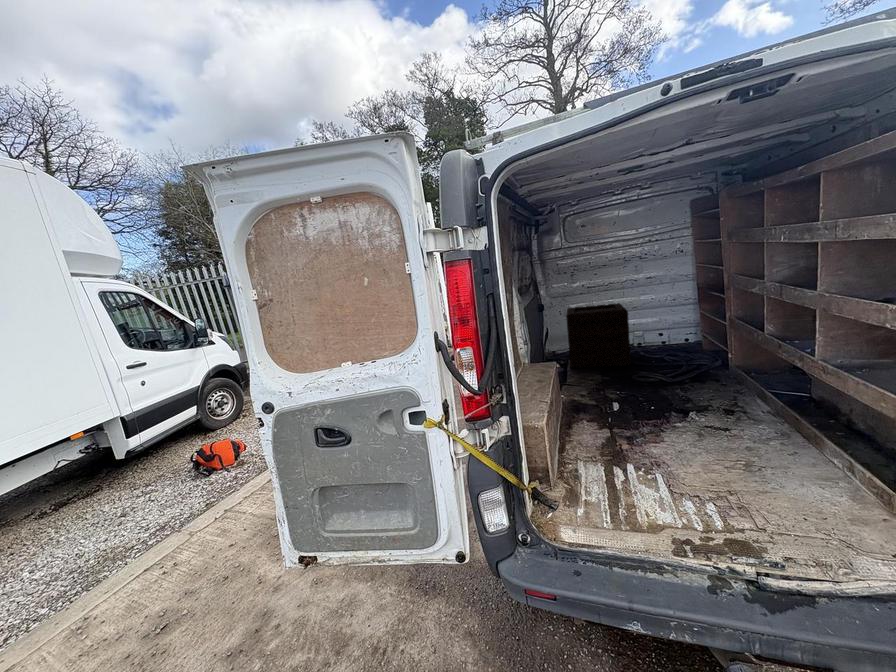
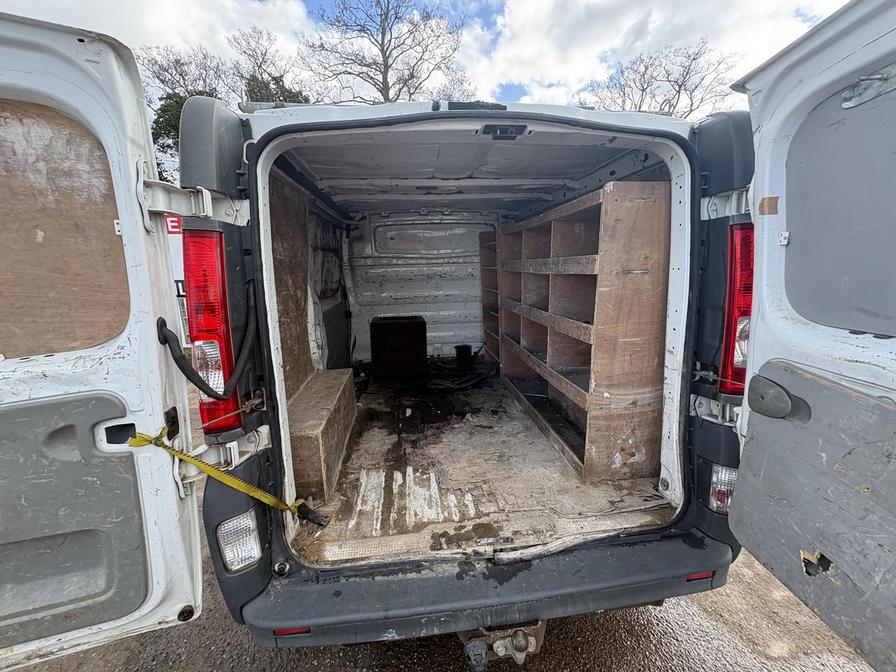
watering can: none [655,327,704,360] -> present [455,341,487,370]

